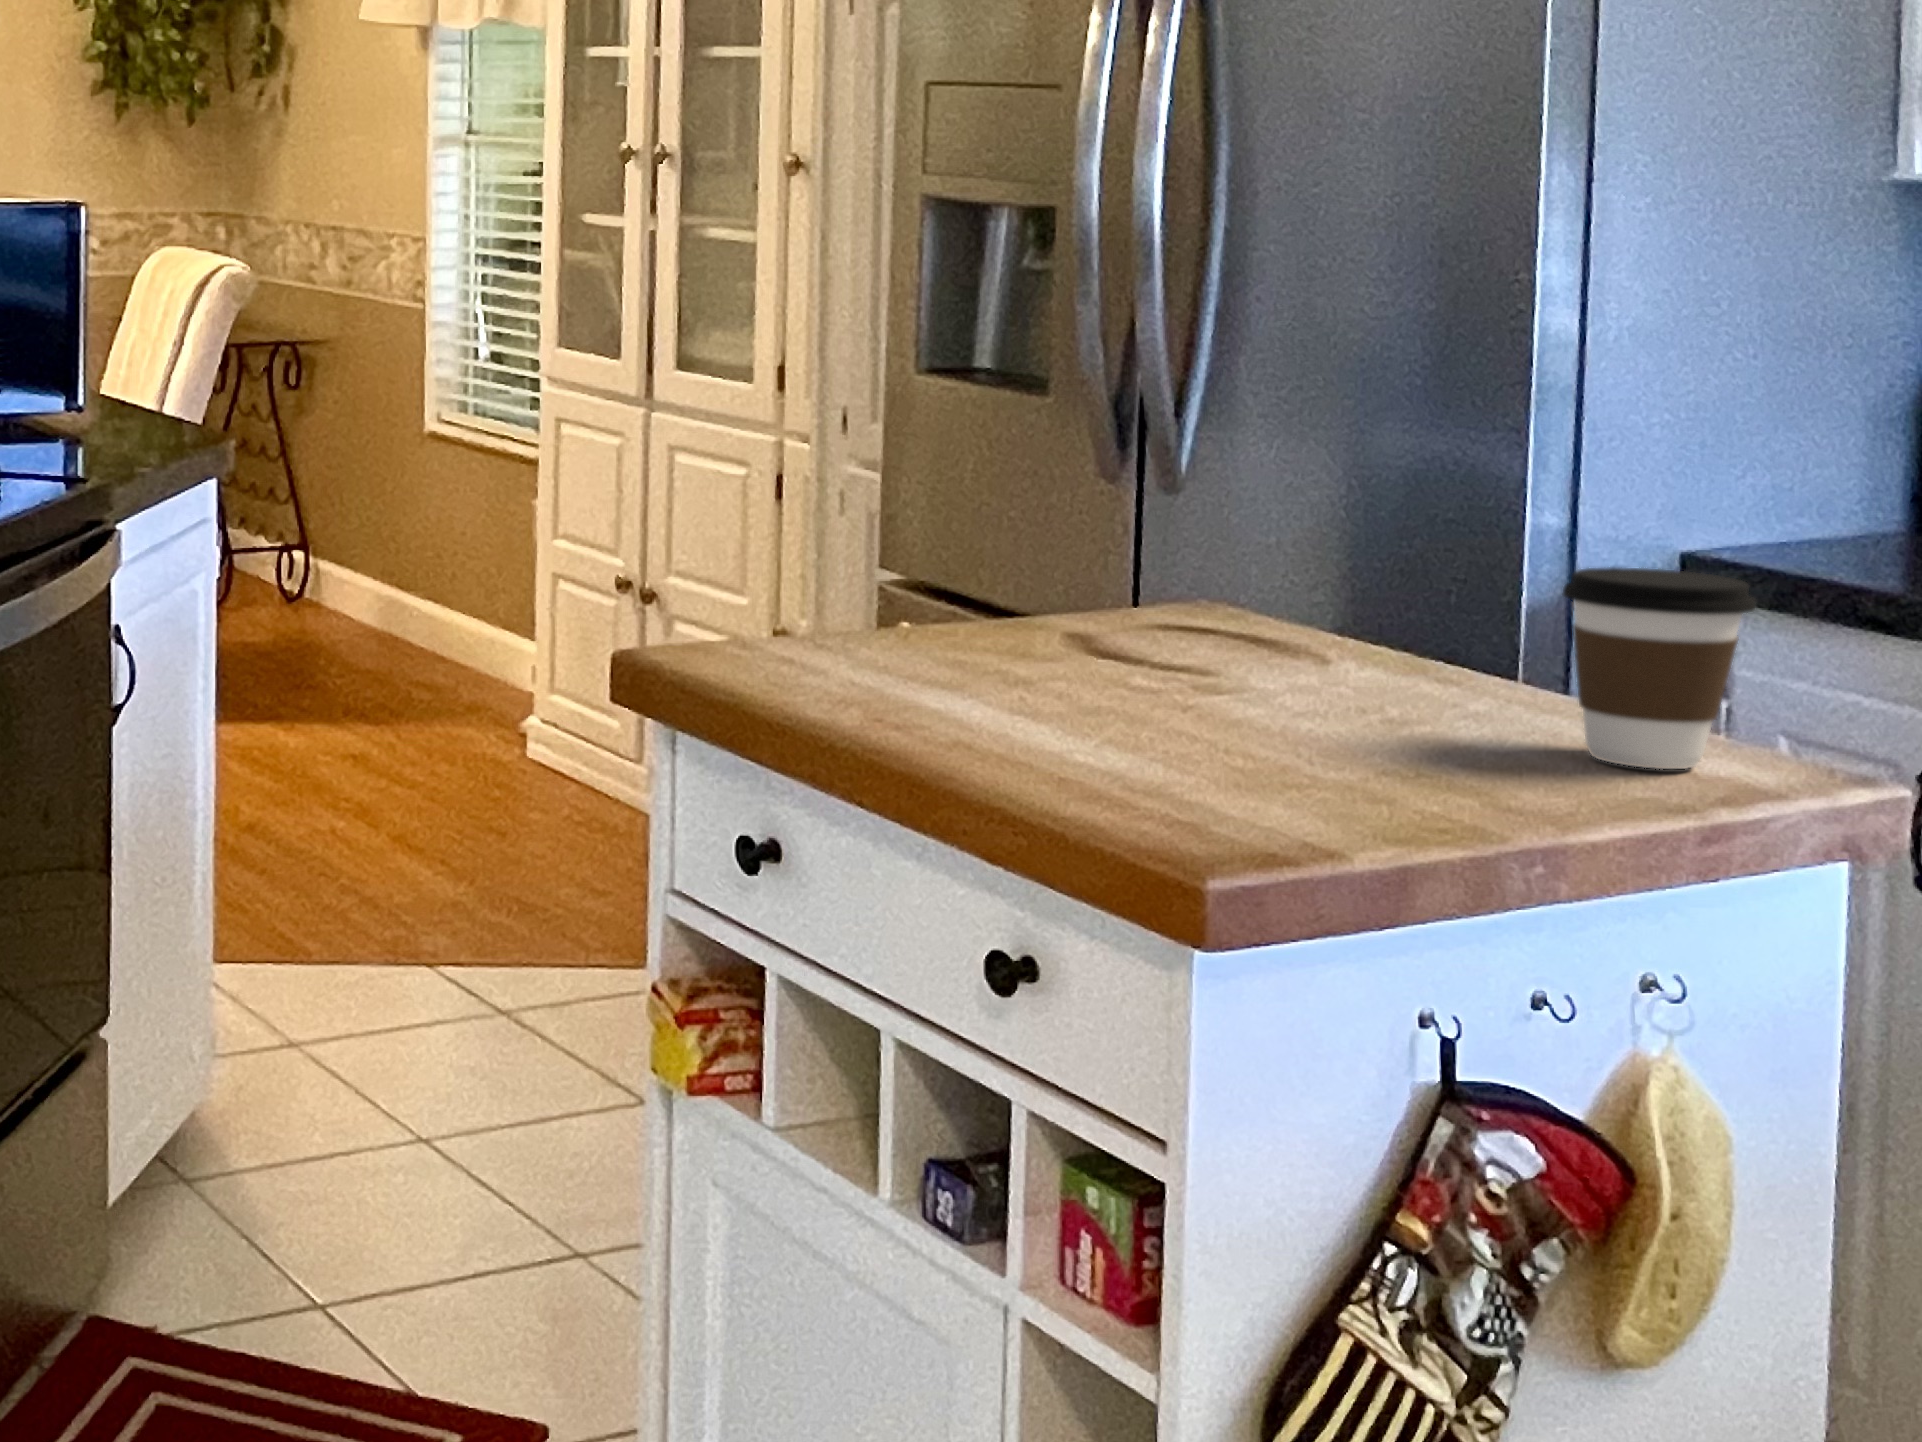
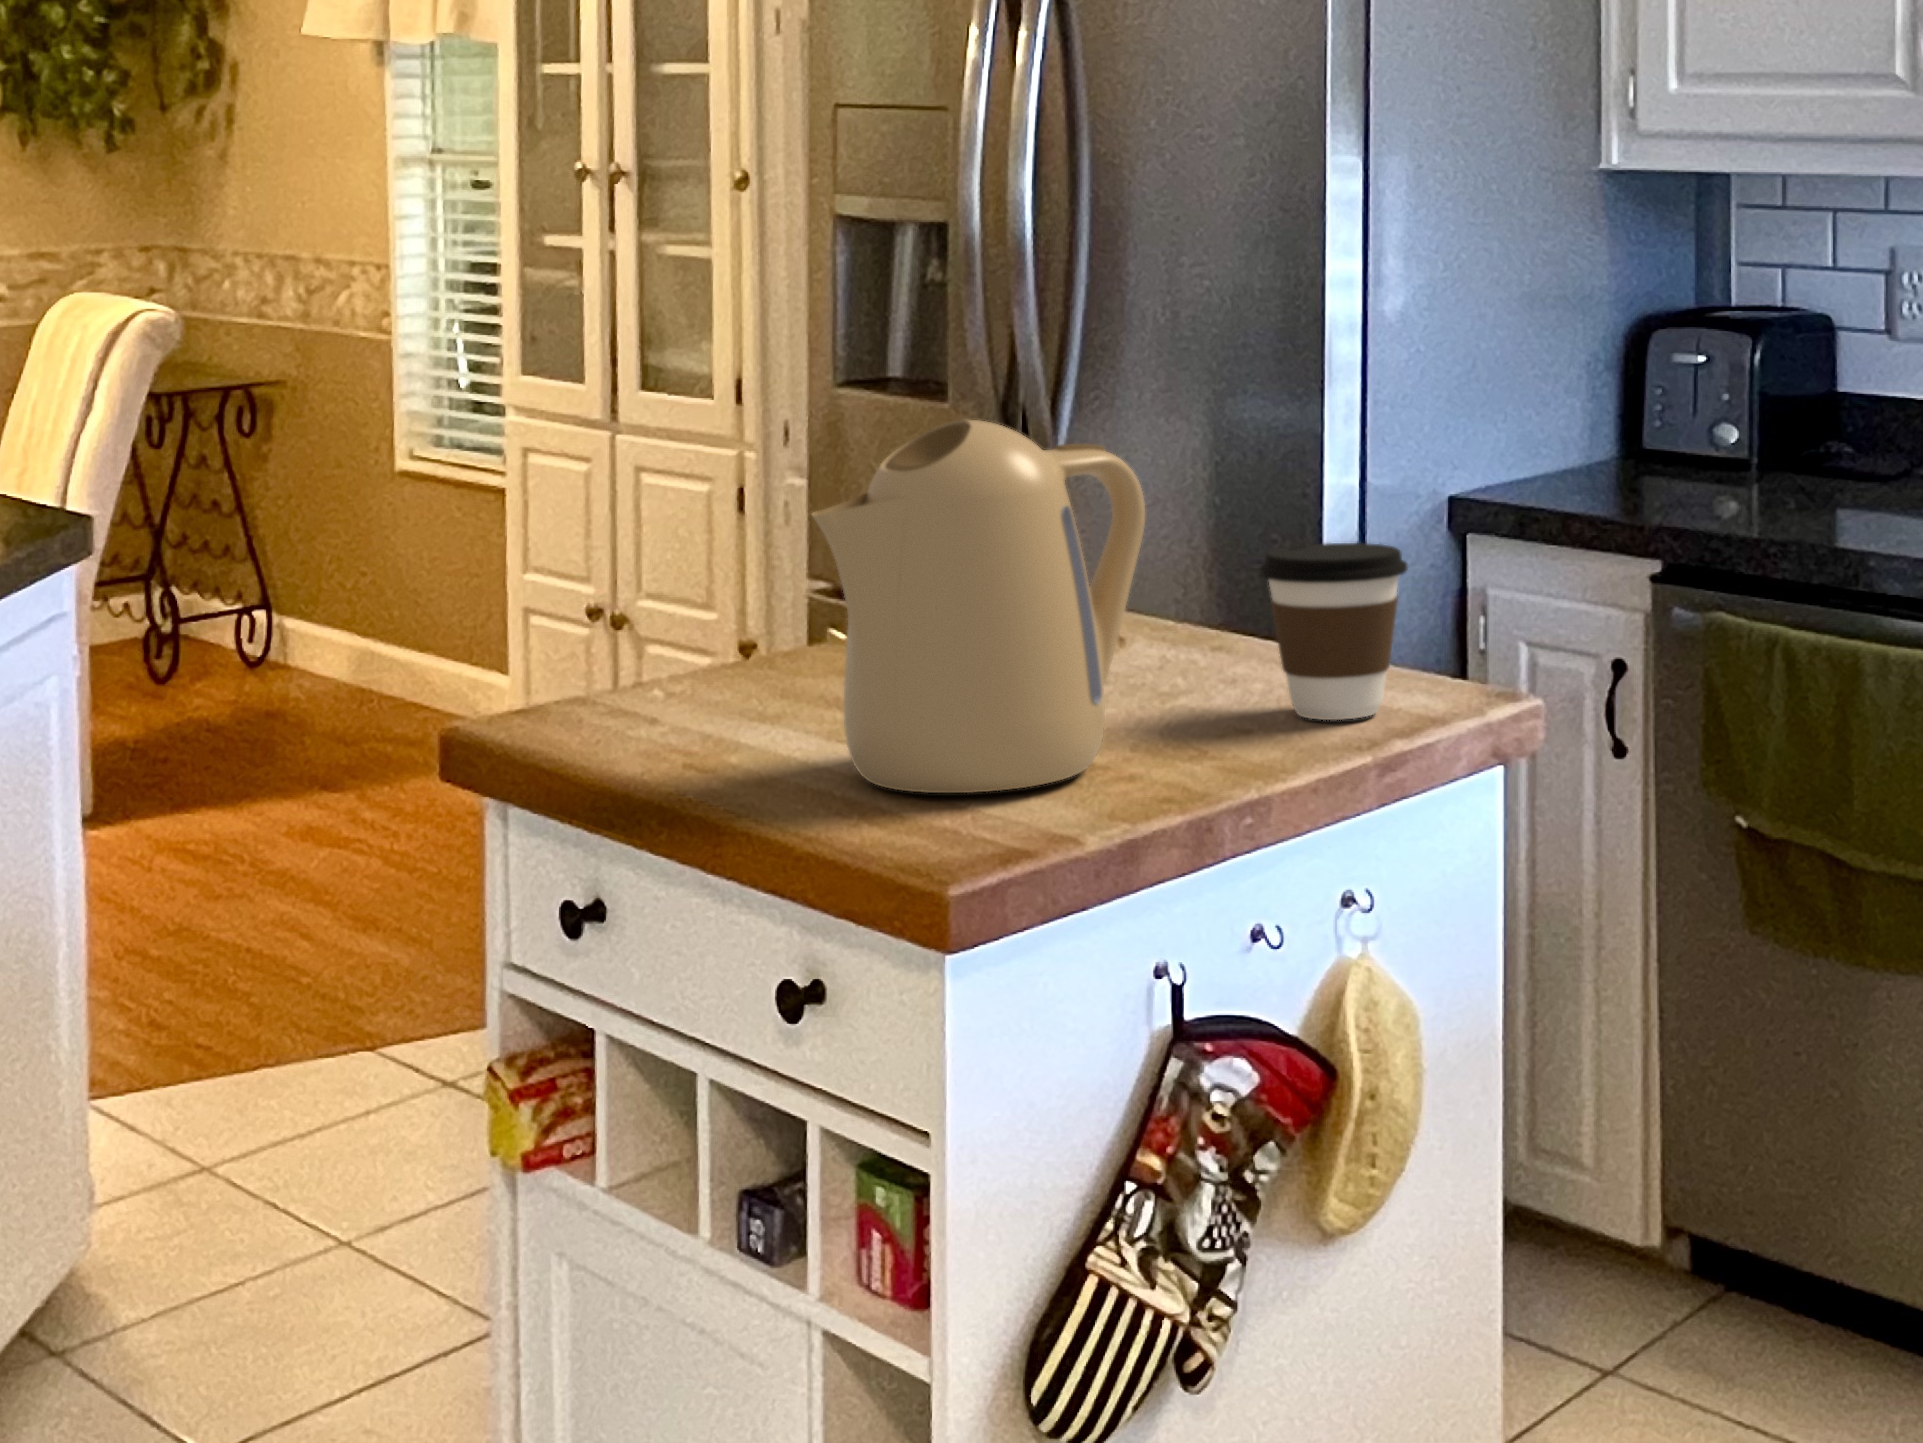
kettle: none [1084,396,1448,798] -> present [812,420,1145,793]

